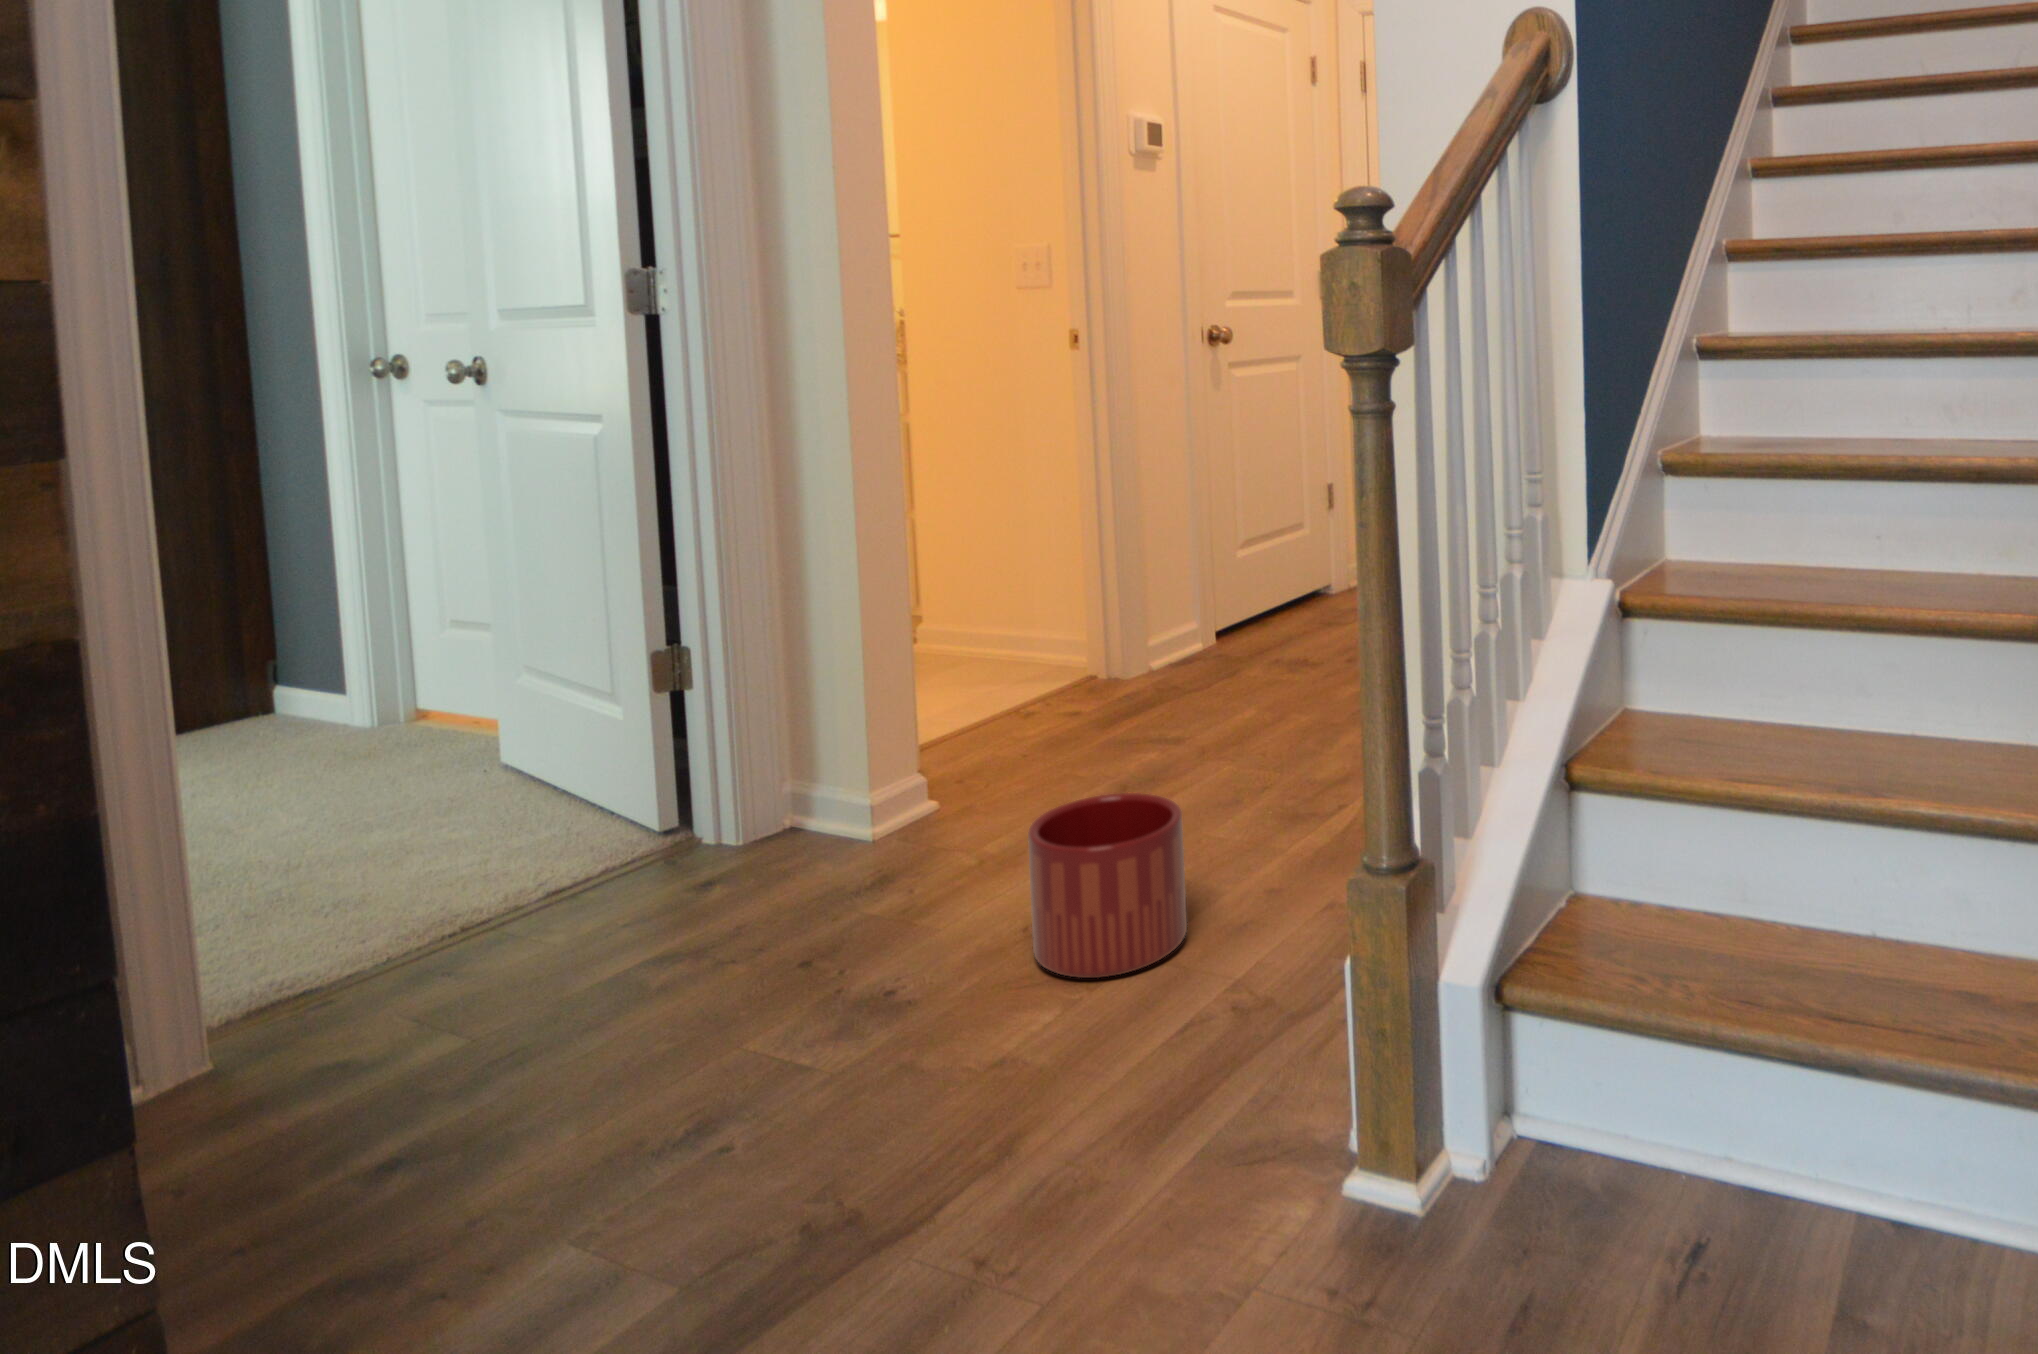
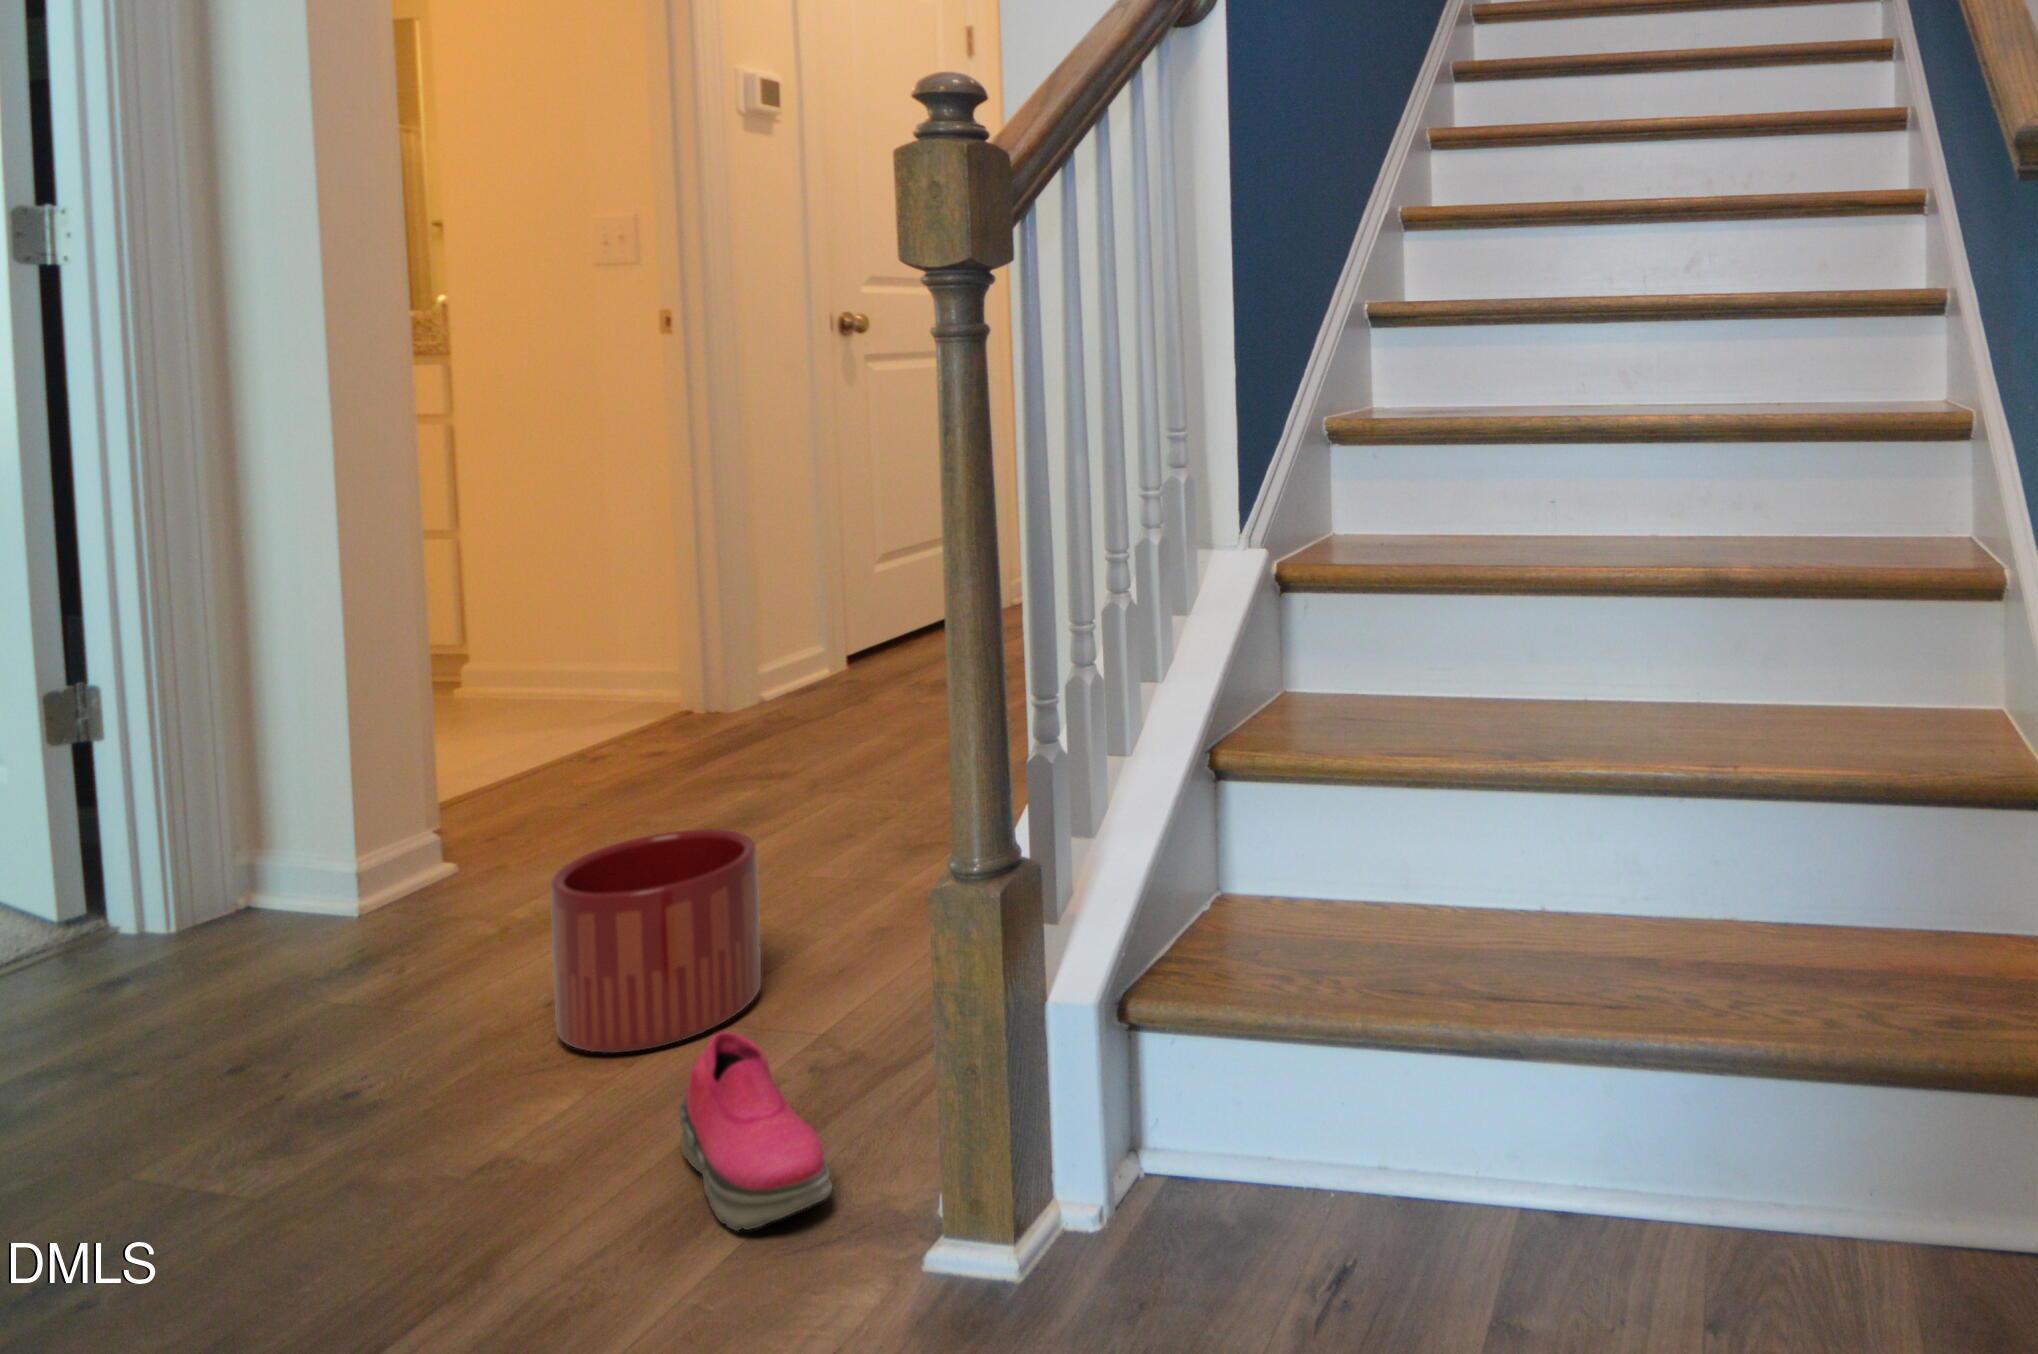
shoe: none [1139,976,1265,1146] -> present [679,1032,832,1231]

